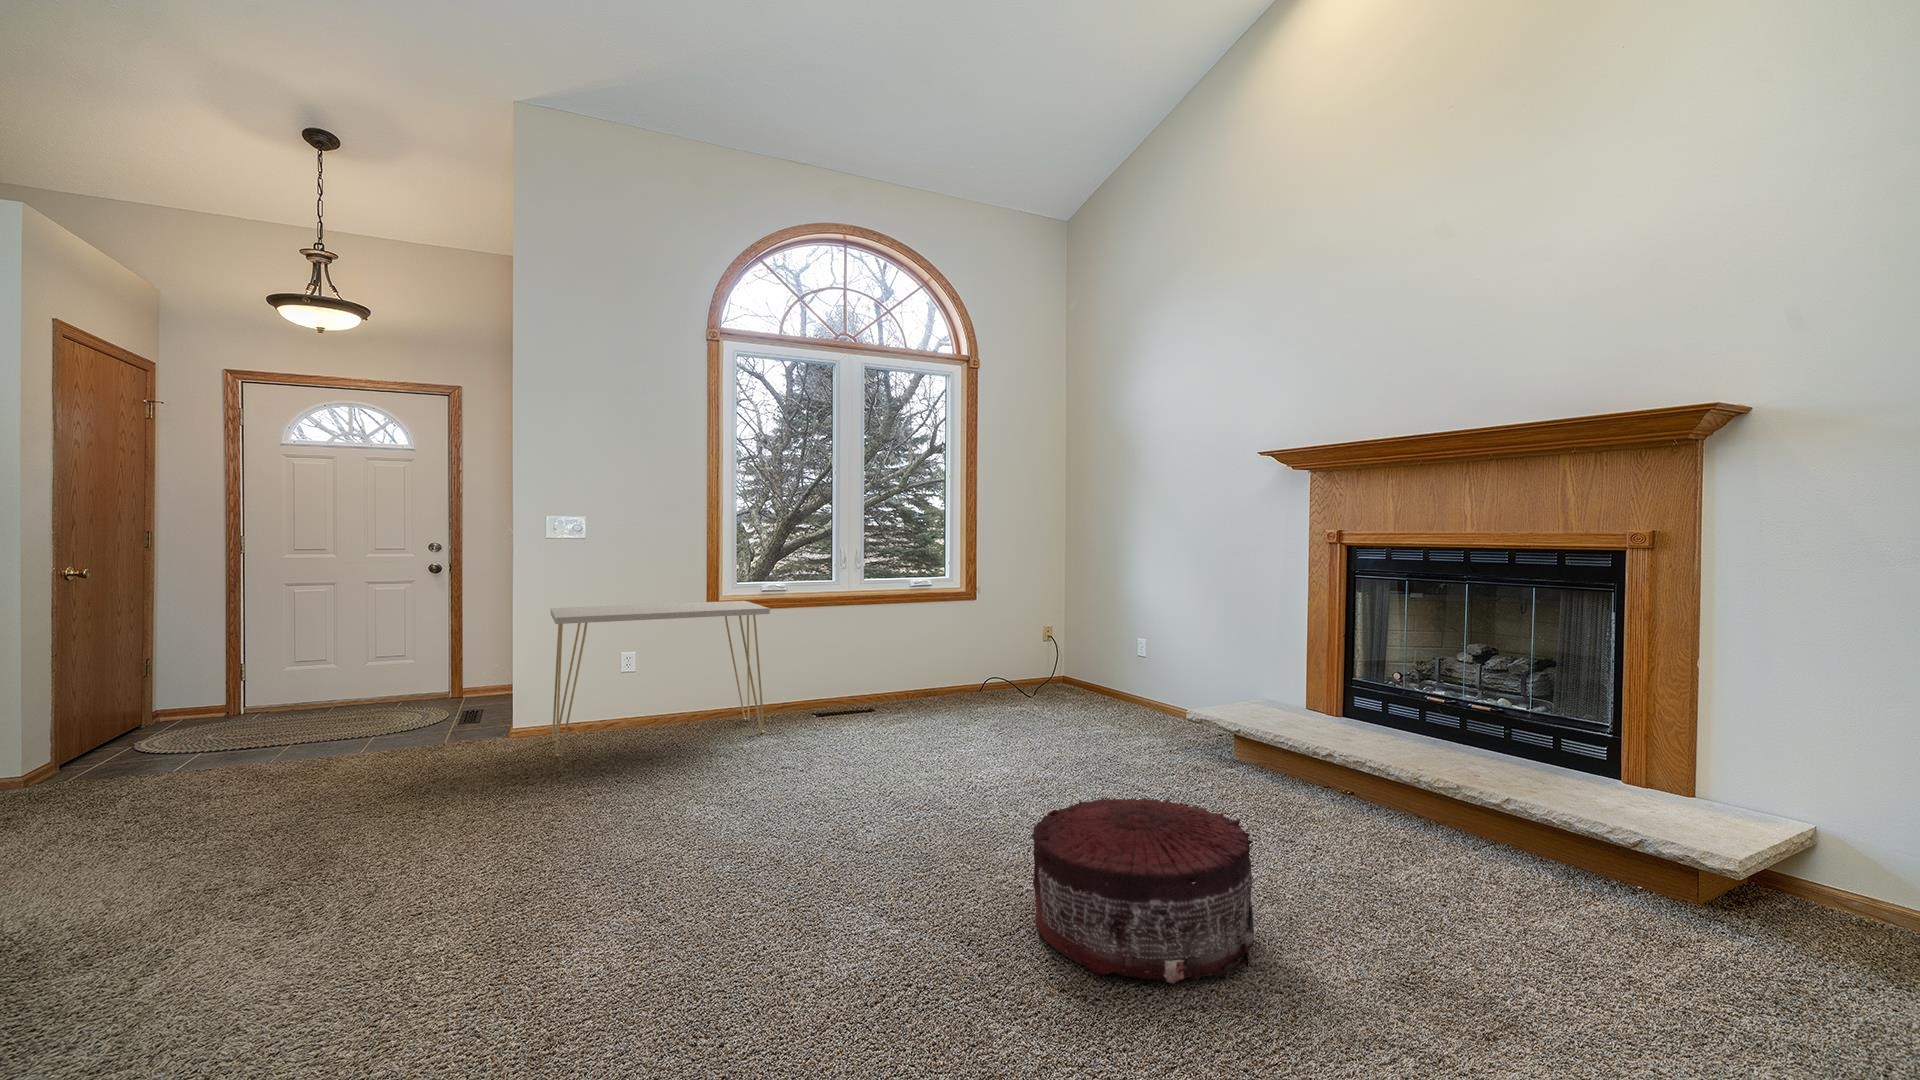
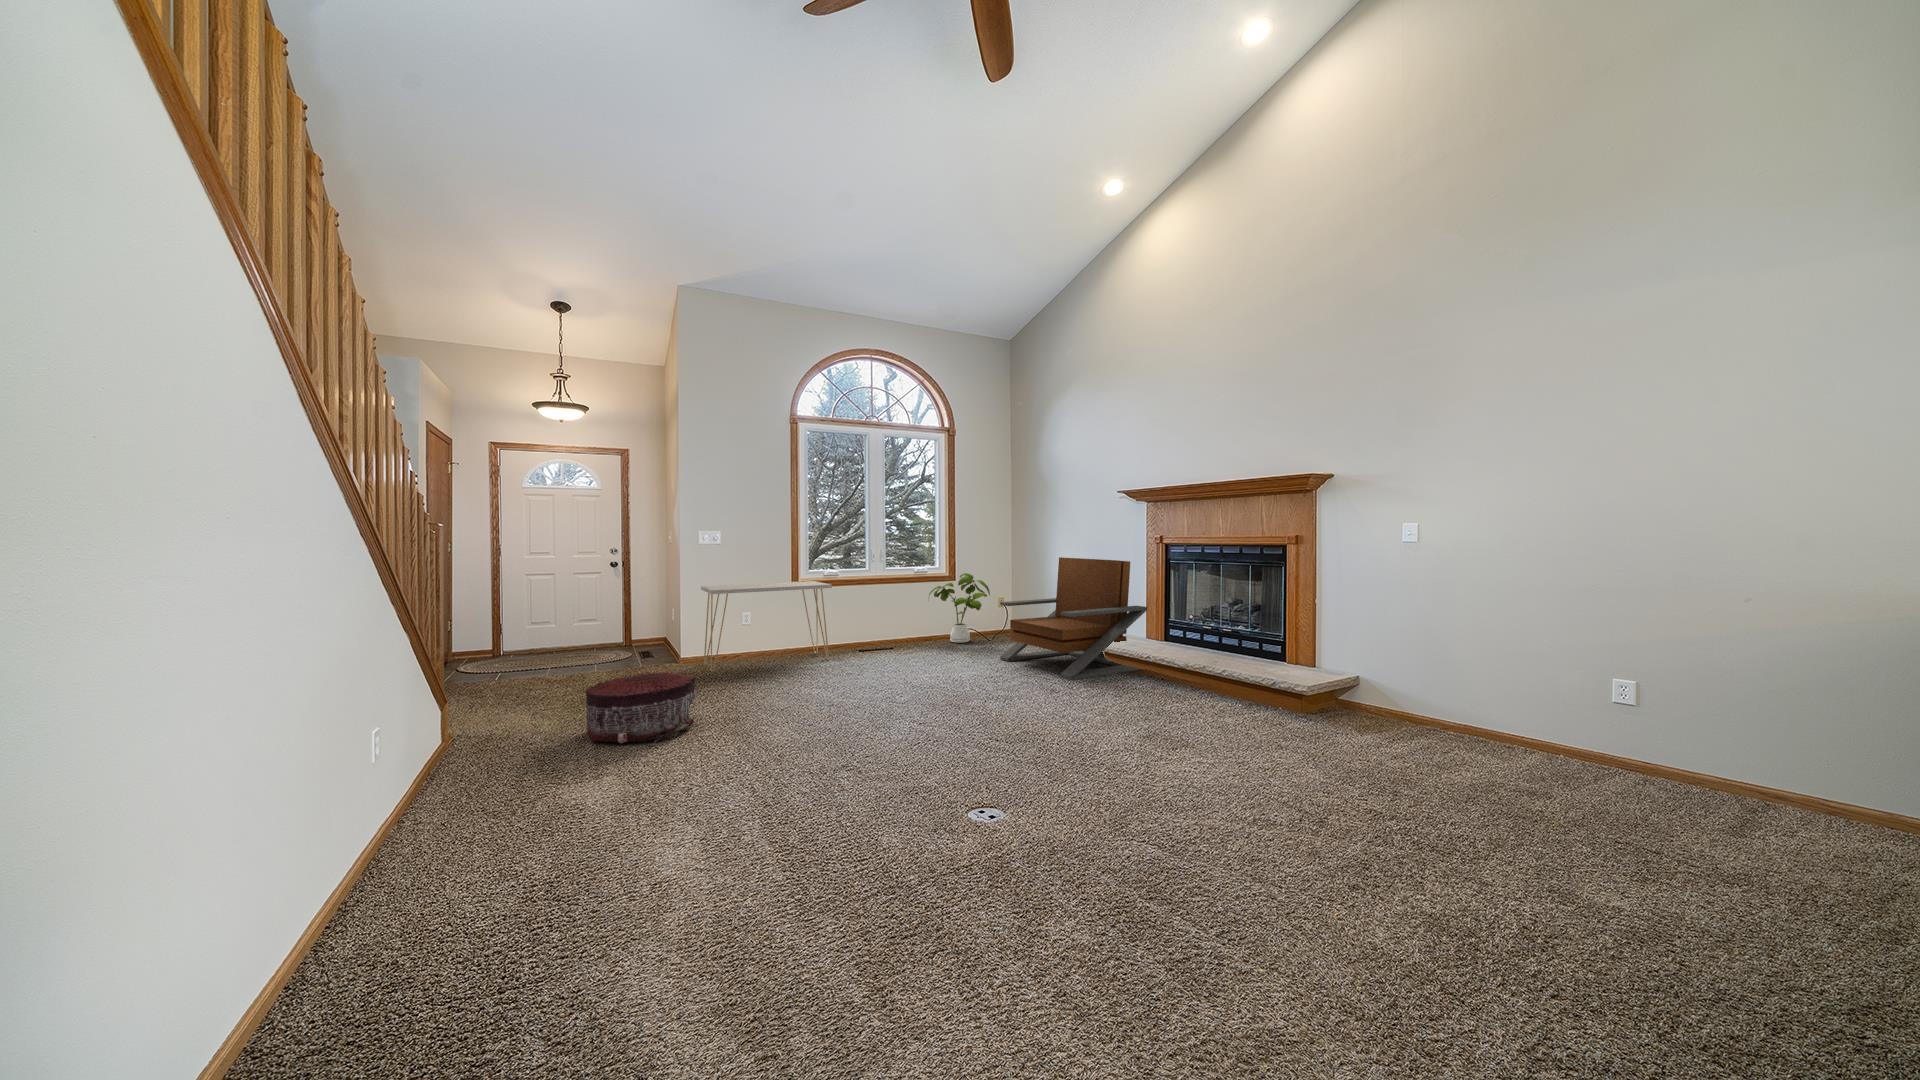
lounge chair: none [1052,567,1315,790] -> present [1000,557,1147,680]
house plant: none [933,590,1034,702] -> present [929,573,990,643]
pouf: present [1032,798,1254,983] -> present [585,672,697,743]

